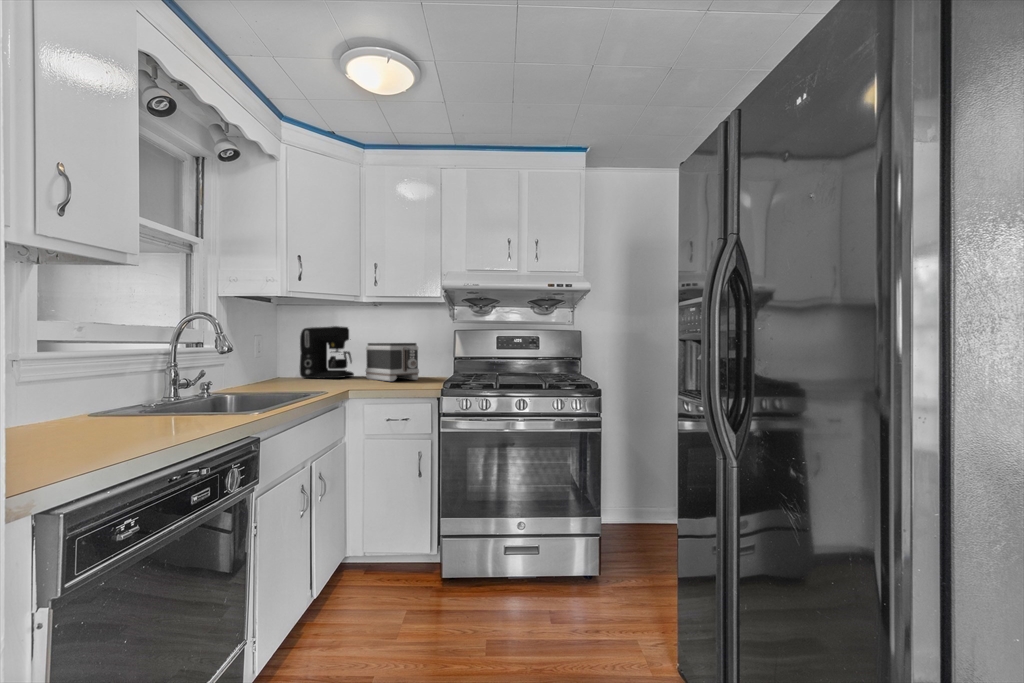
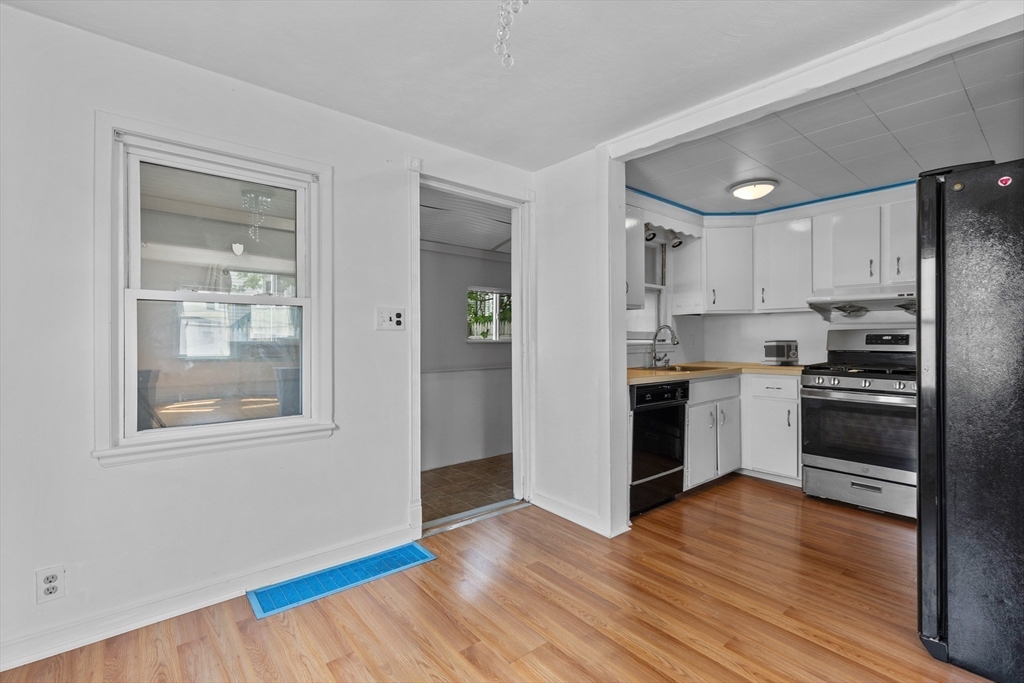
coffee maker: present [300,326,354,378] -> none [717,331,753,364]

